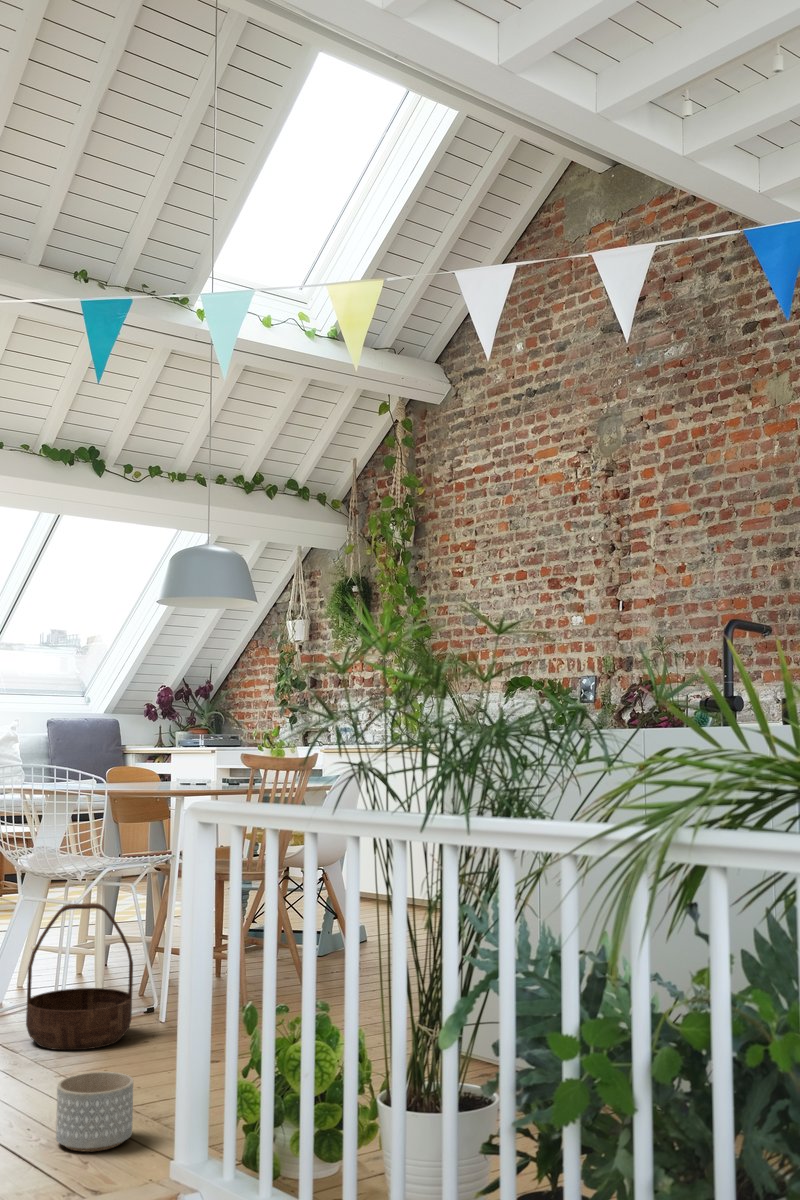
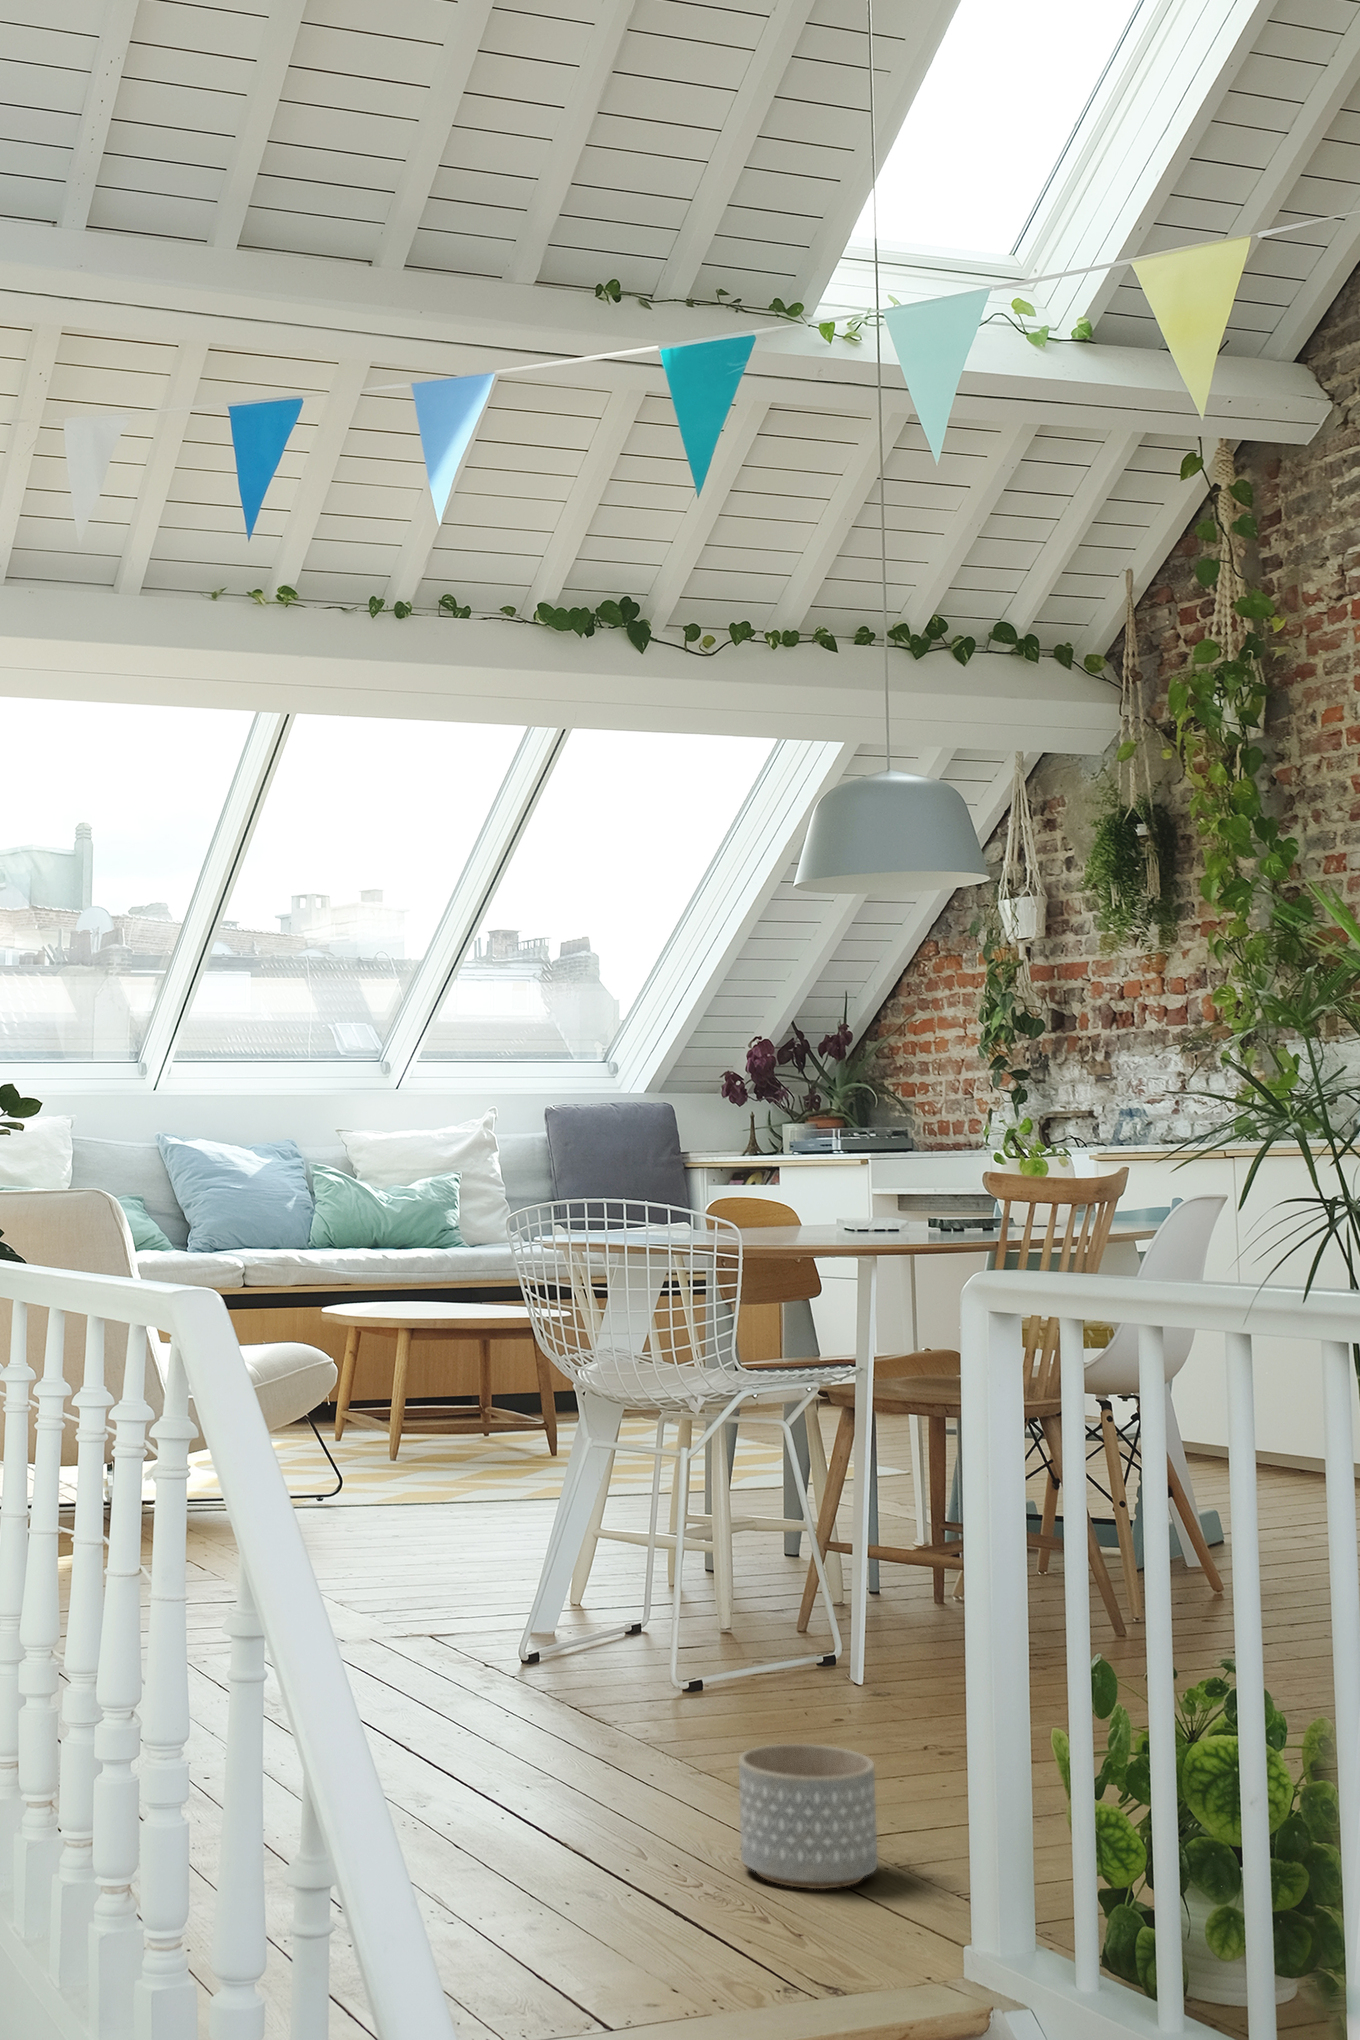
basket: present [26,903,133,1050] -> none [618,1441,811,1723]

